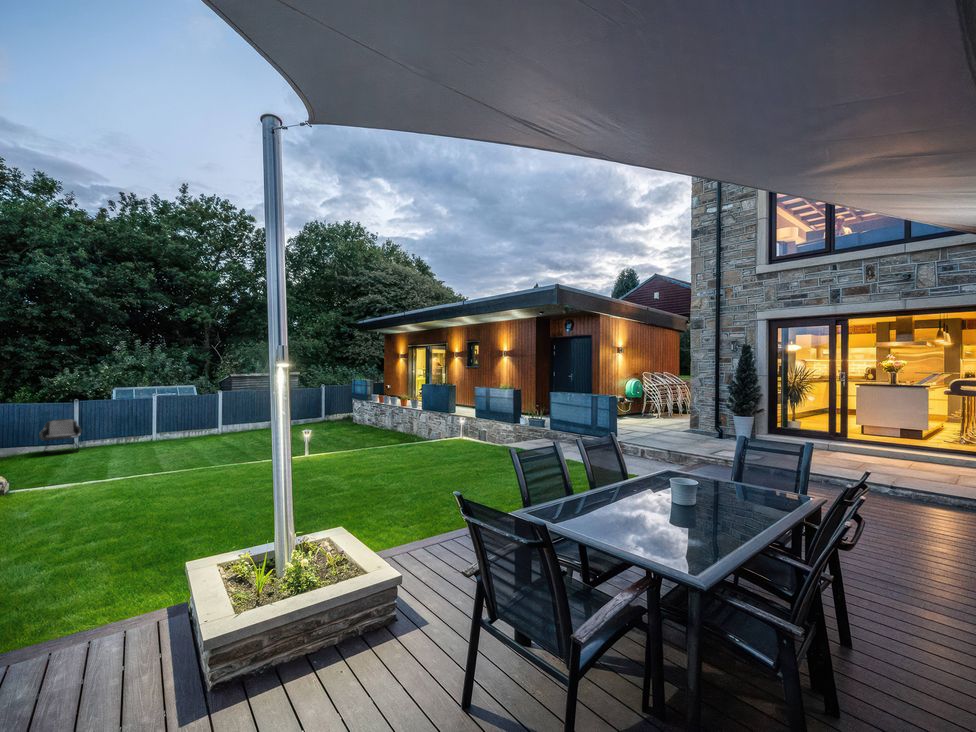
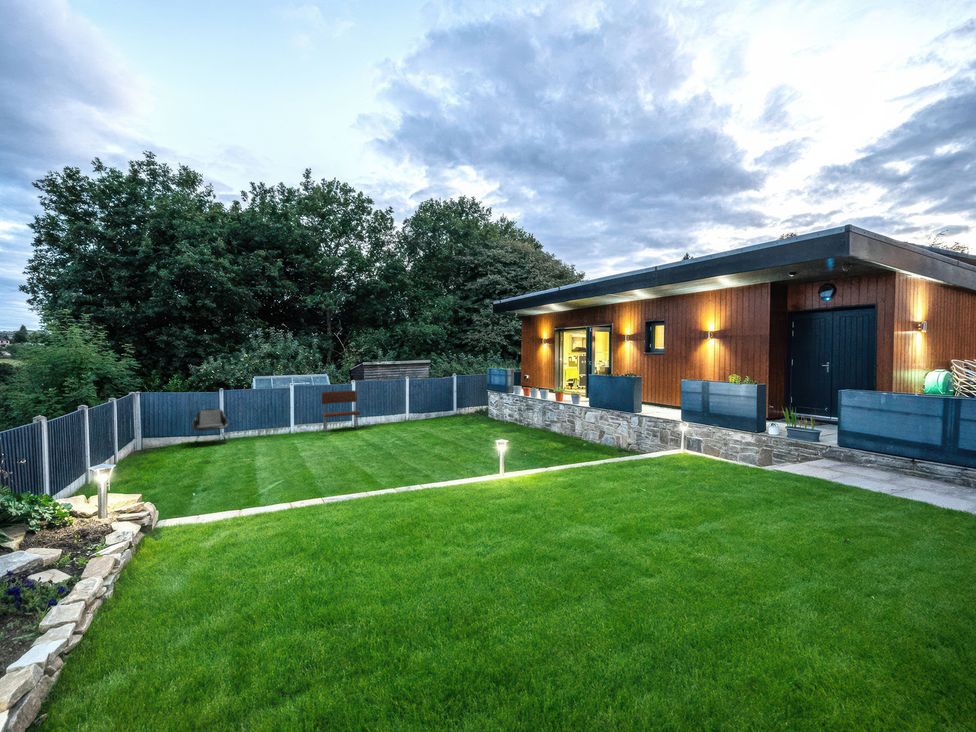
bench: none [185,400,225,439] -> present [321,390,360,432]

